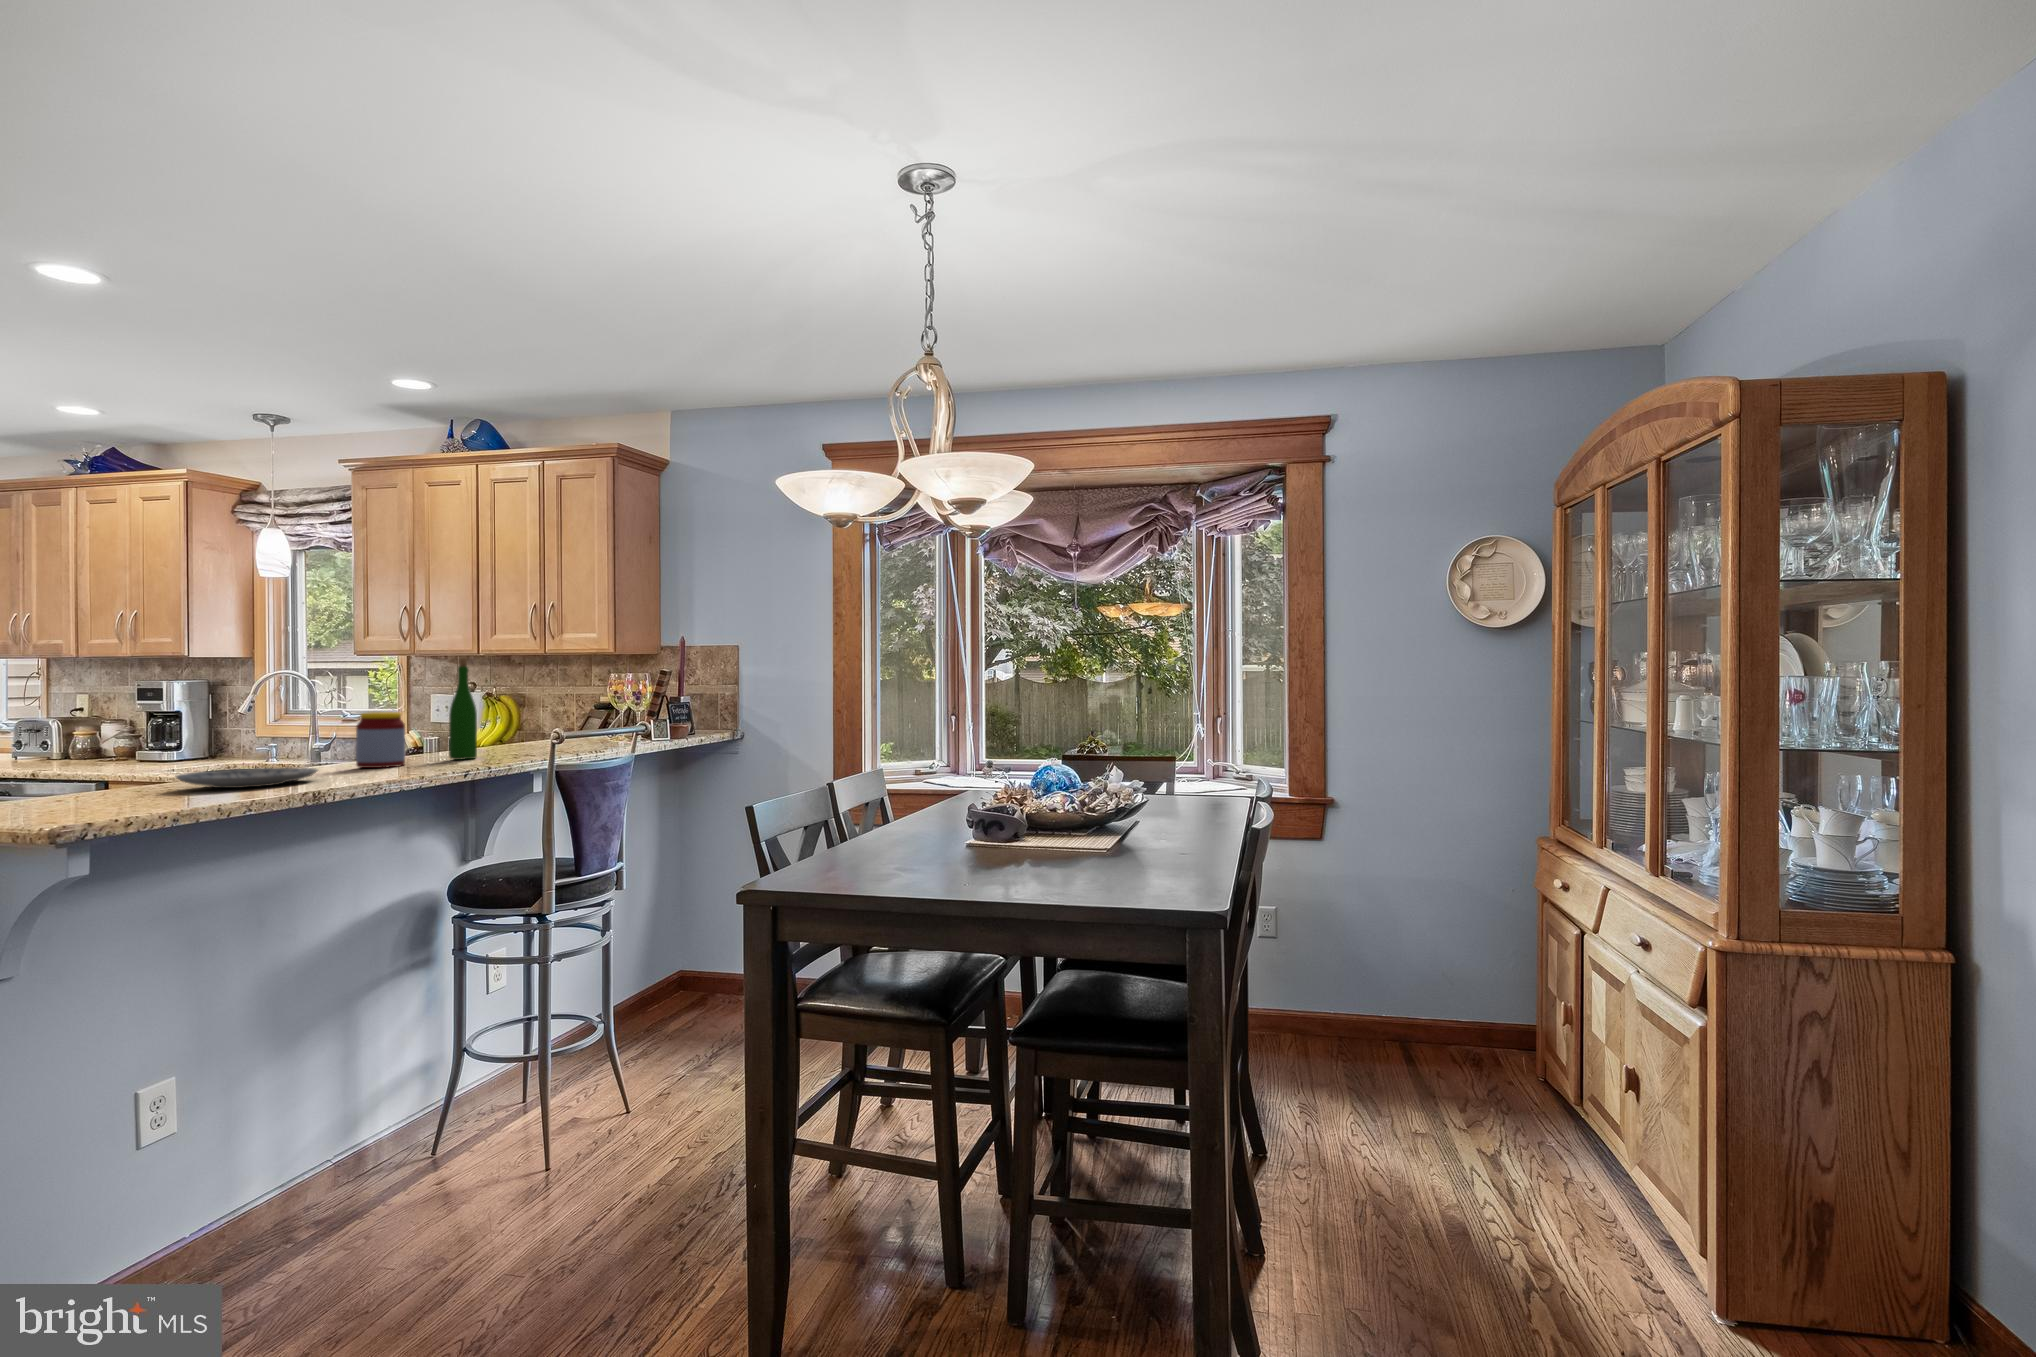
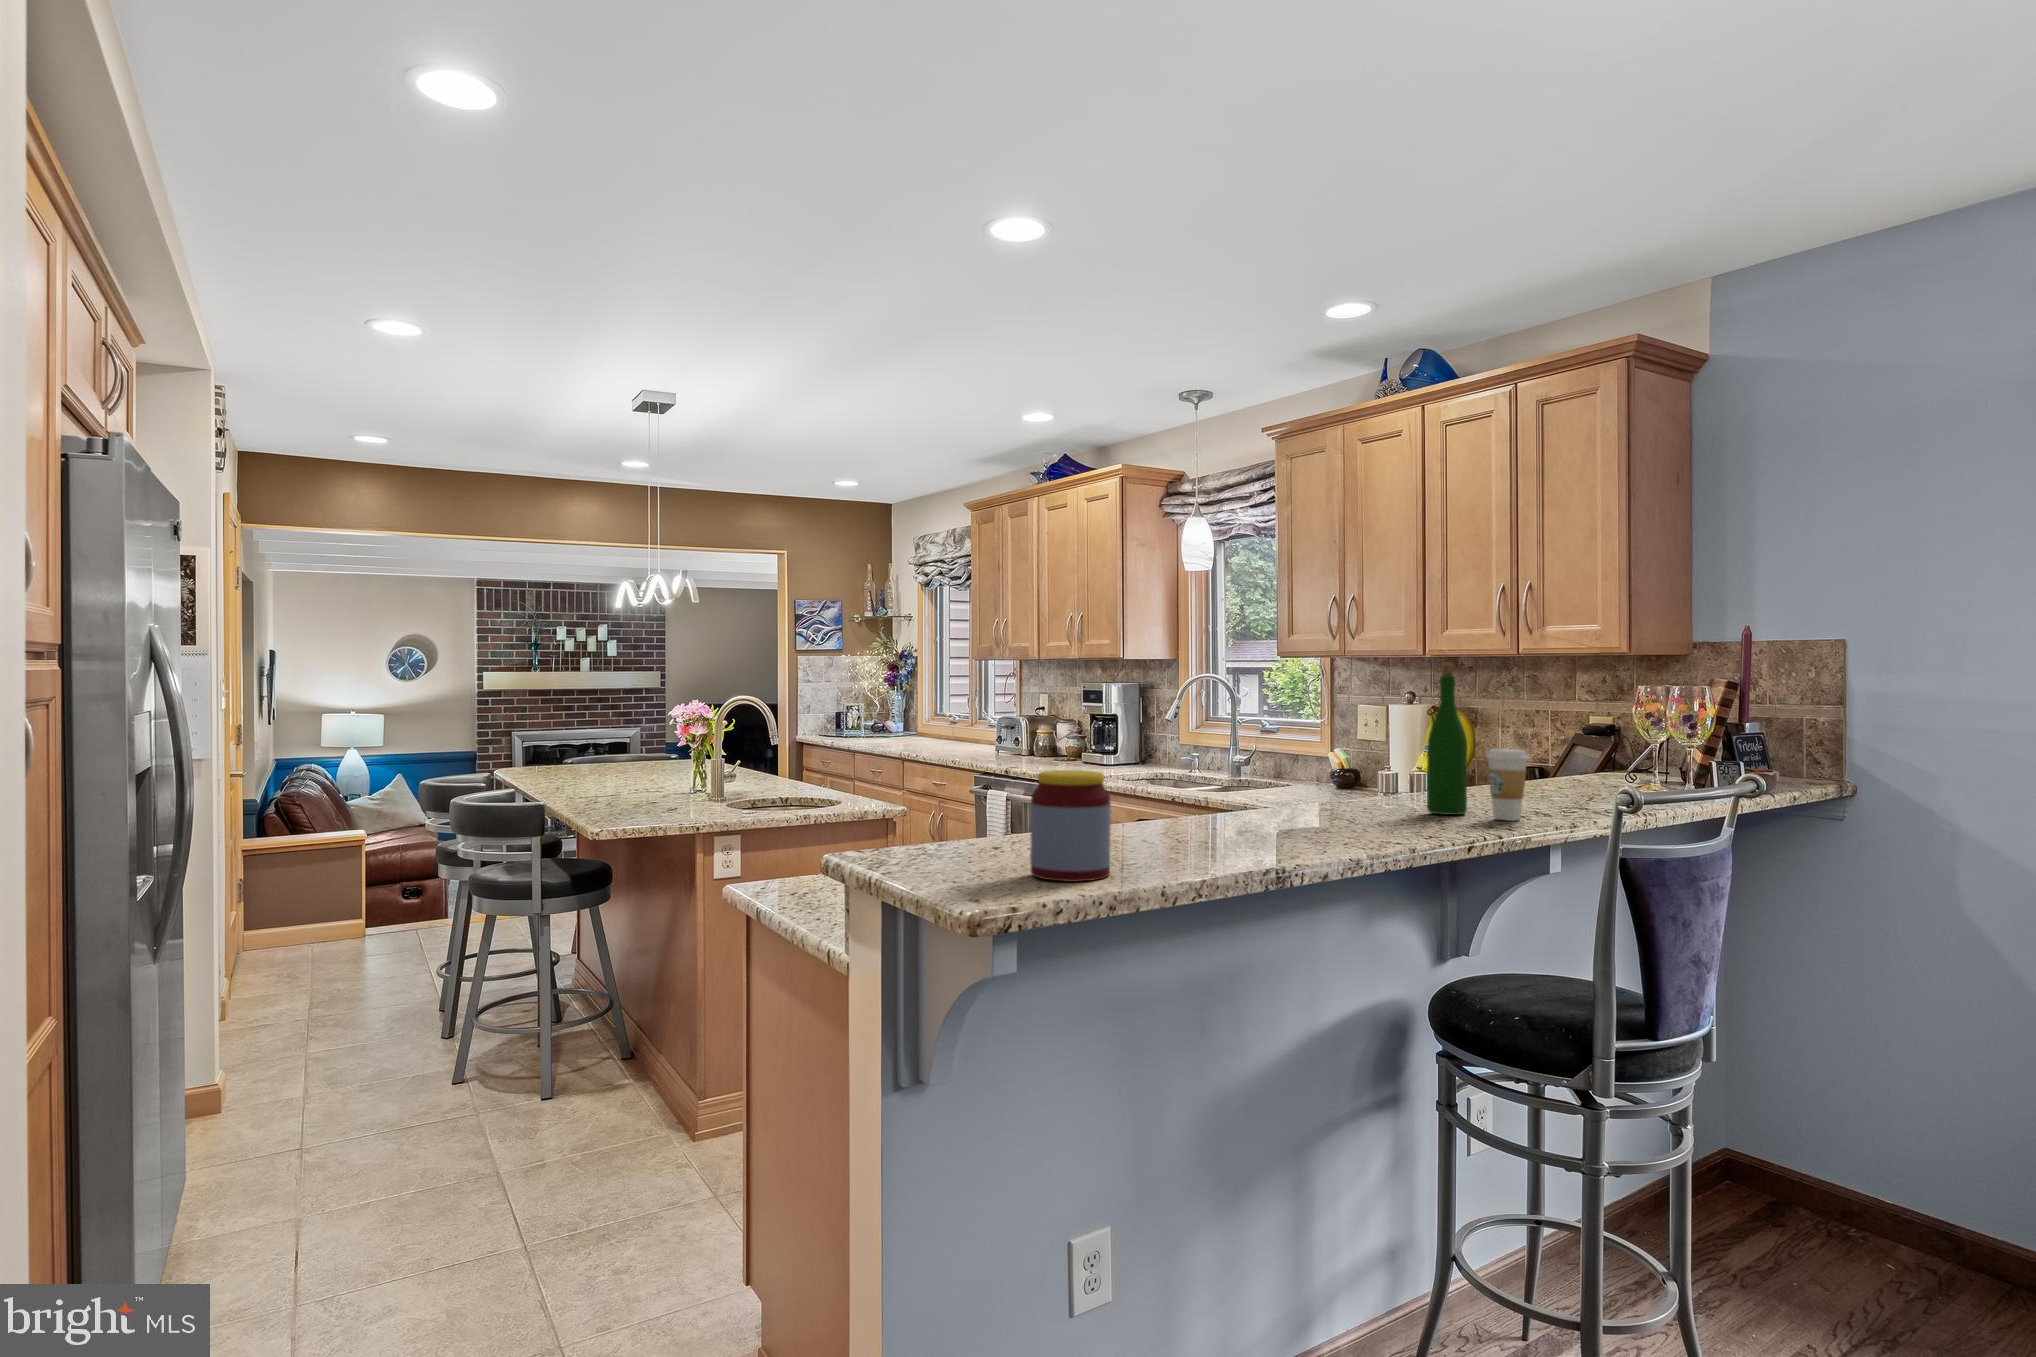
jar: present [356,712,405,768] -> present [1030,770,1111,882]
coffee cup: none [487,713,515,759] -> present [1487,749,1528,821]
plate: present [176,768,318,788] -> none [1111,815,1274,846]

